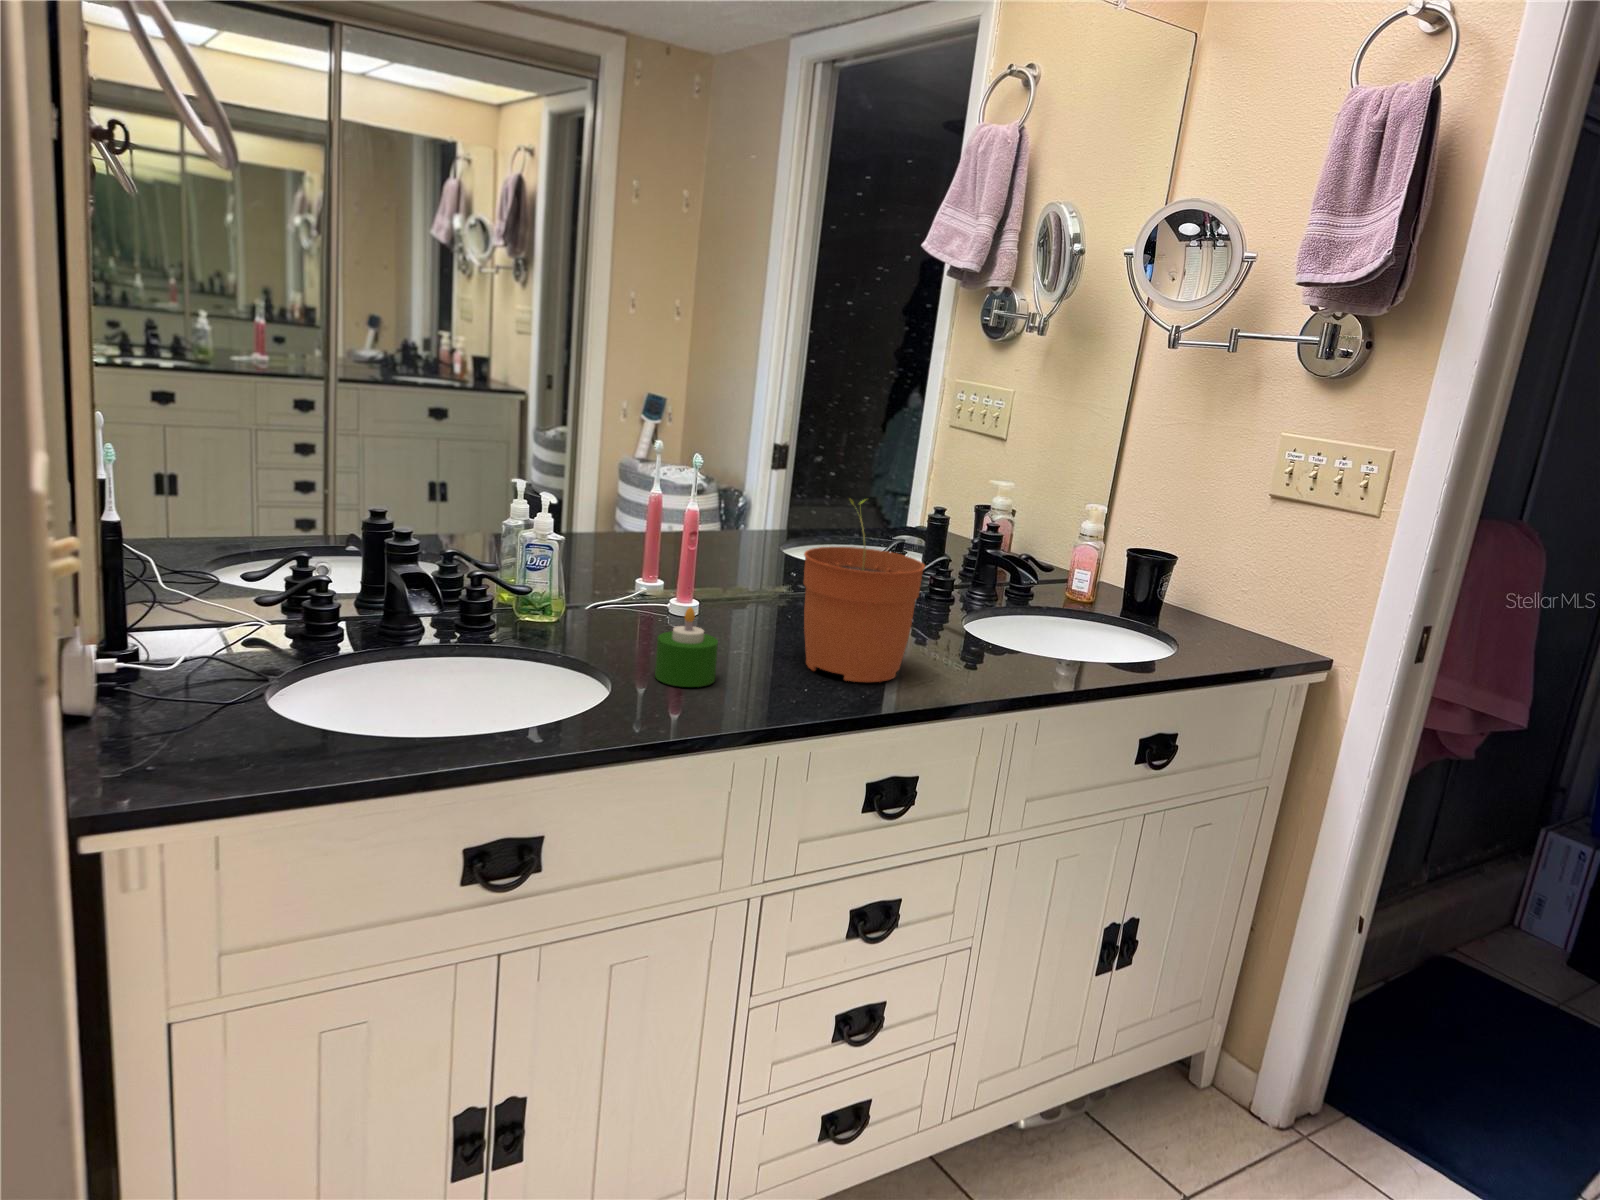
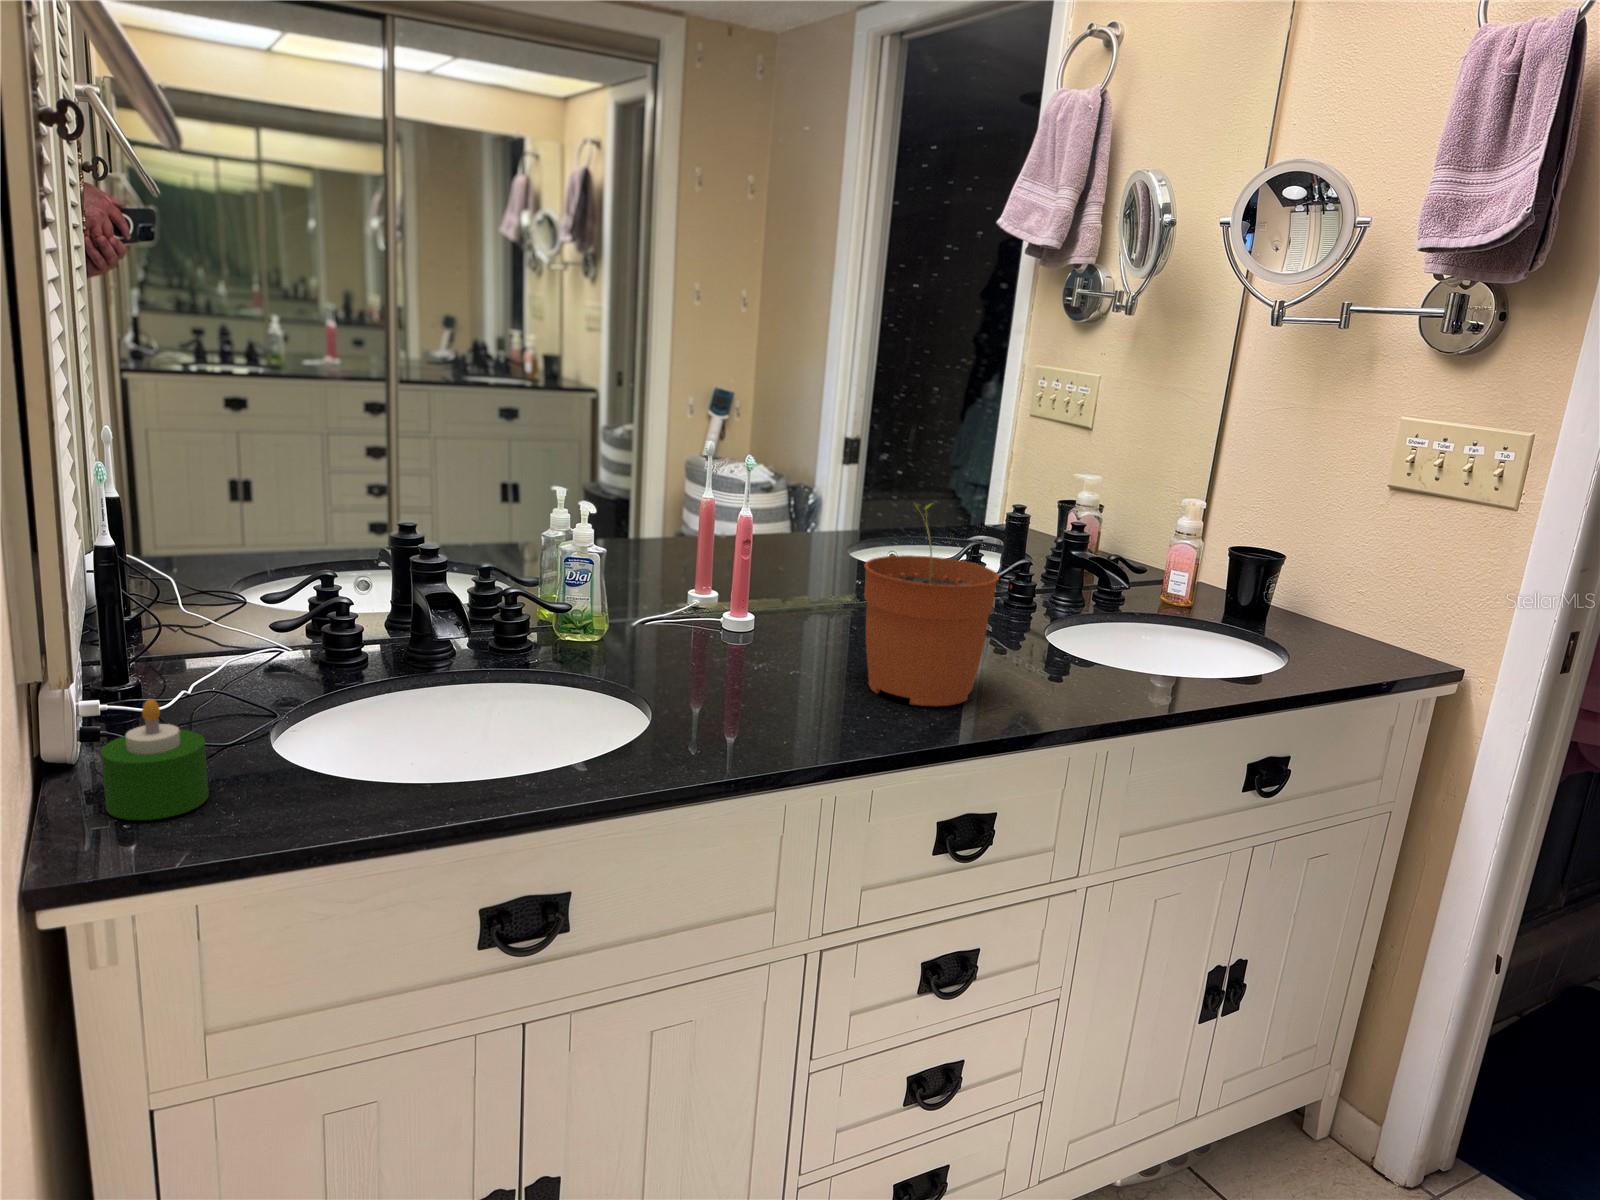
candle: present [655,607,718,687] -> present [101,699,208,820]

